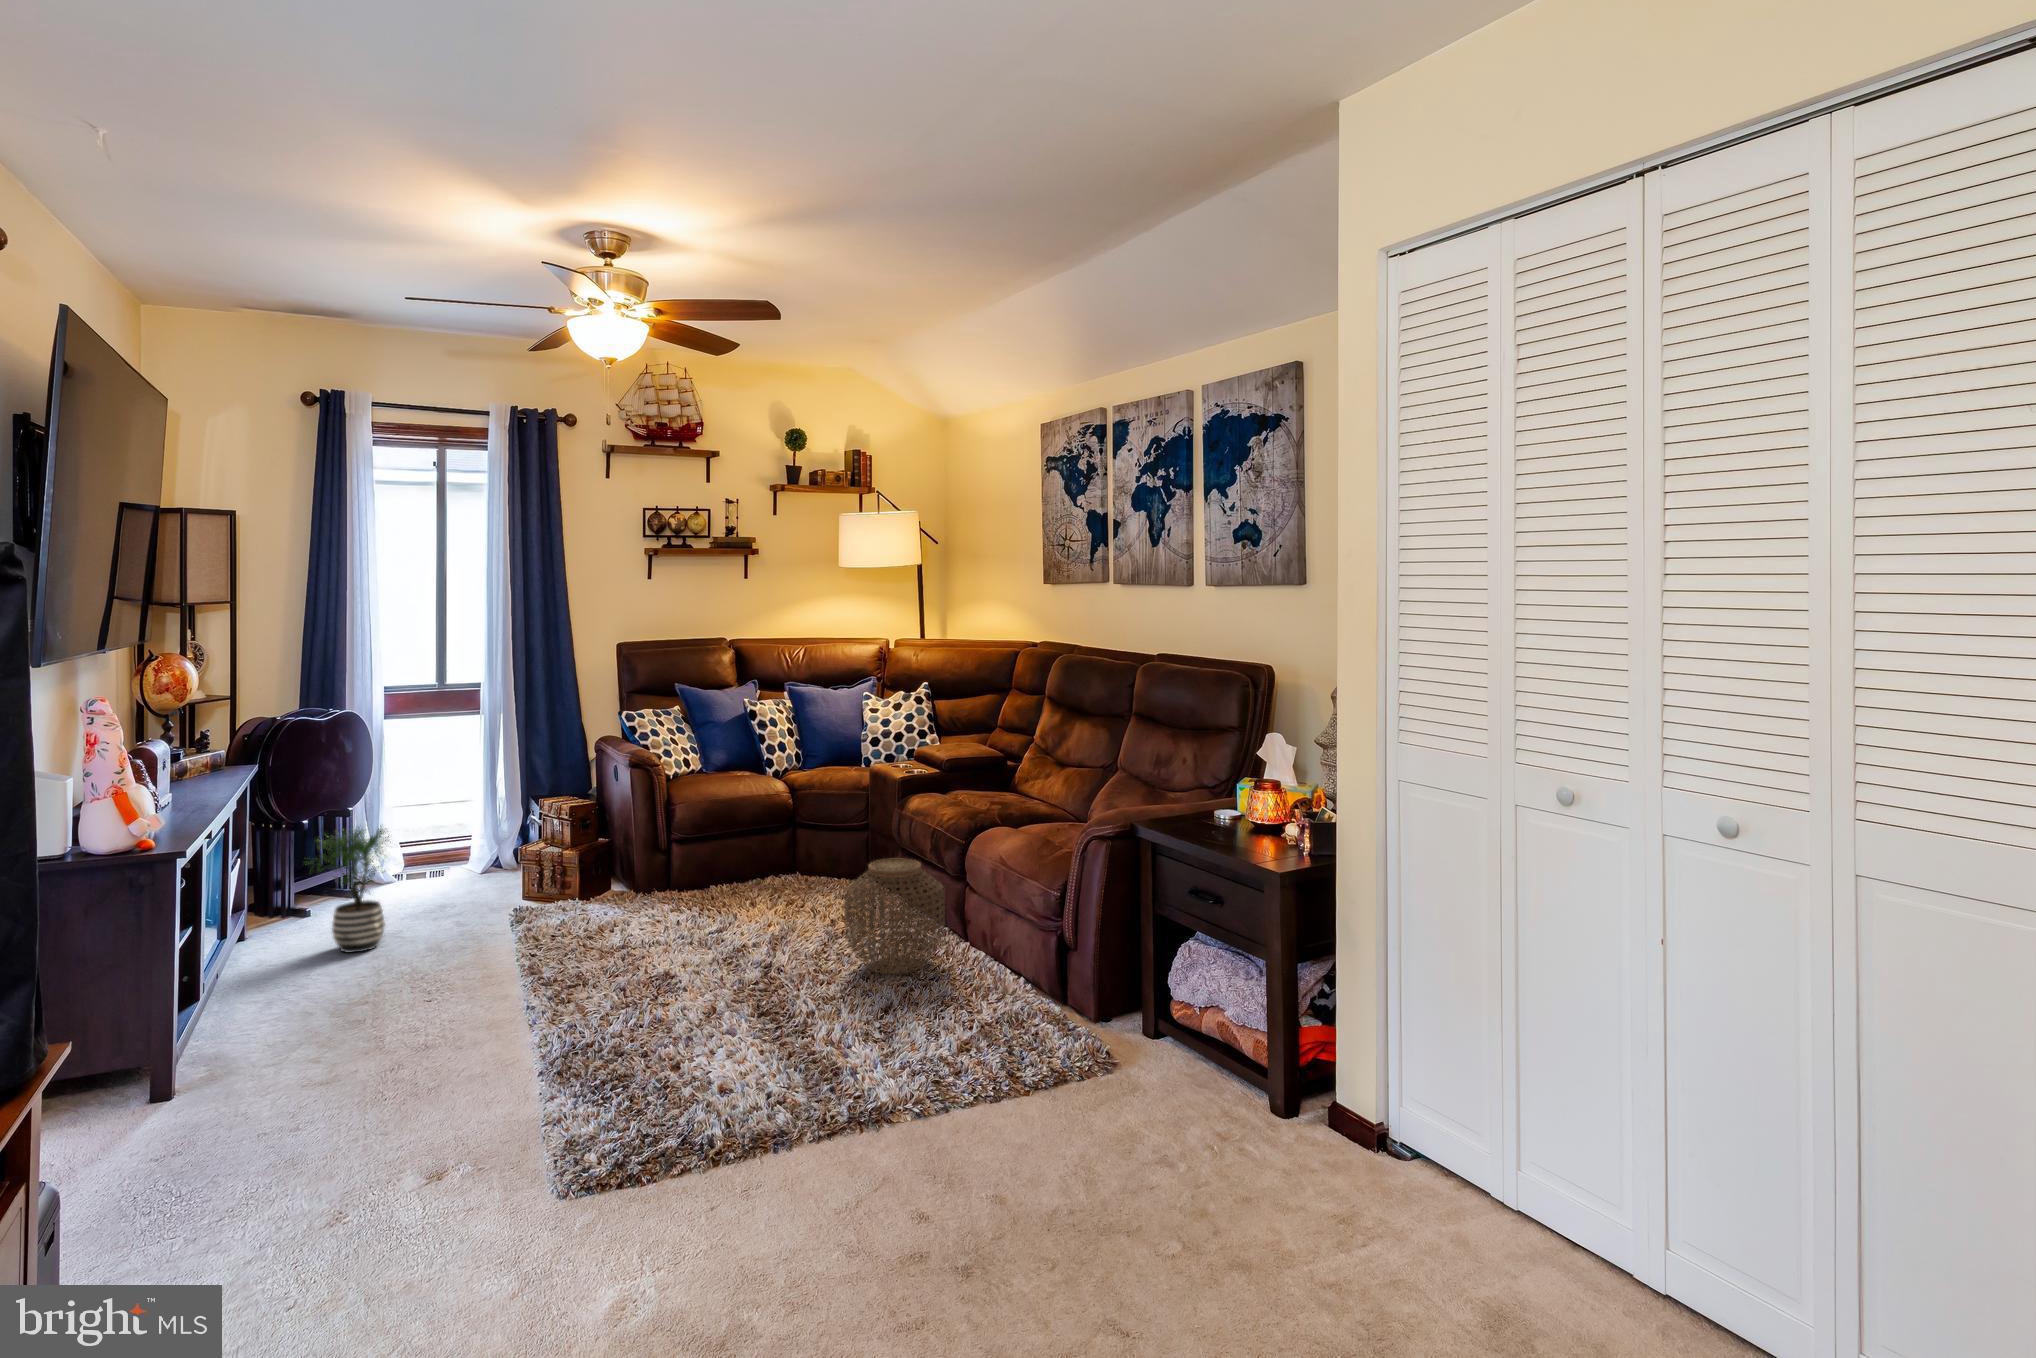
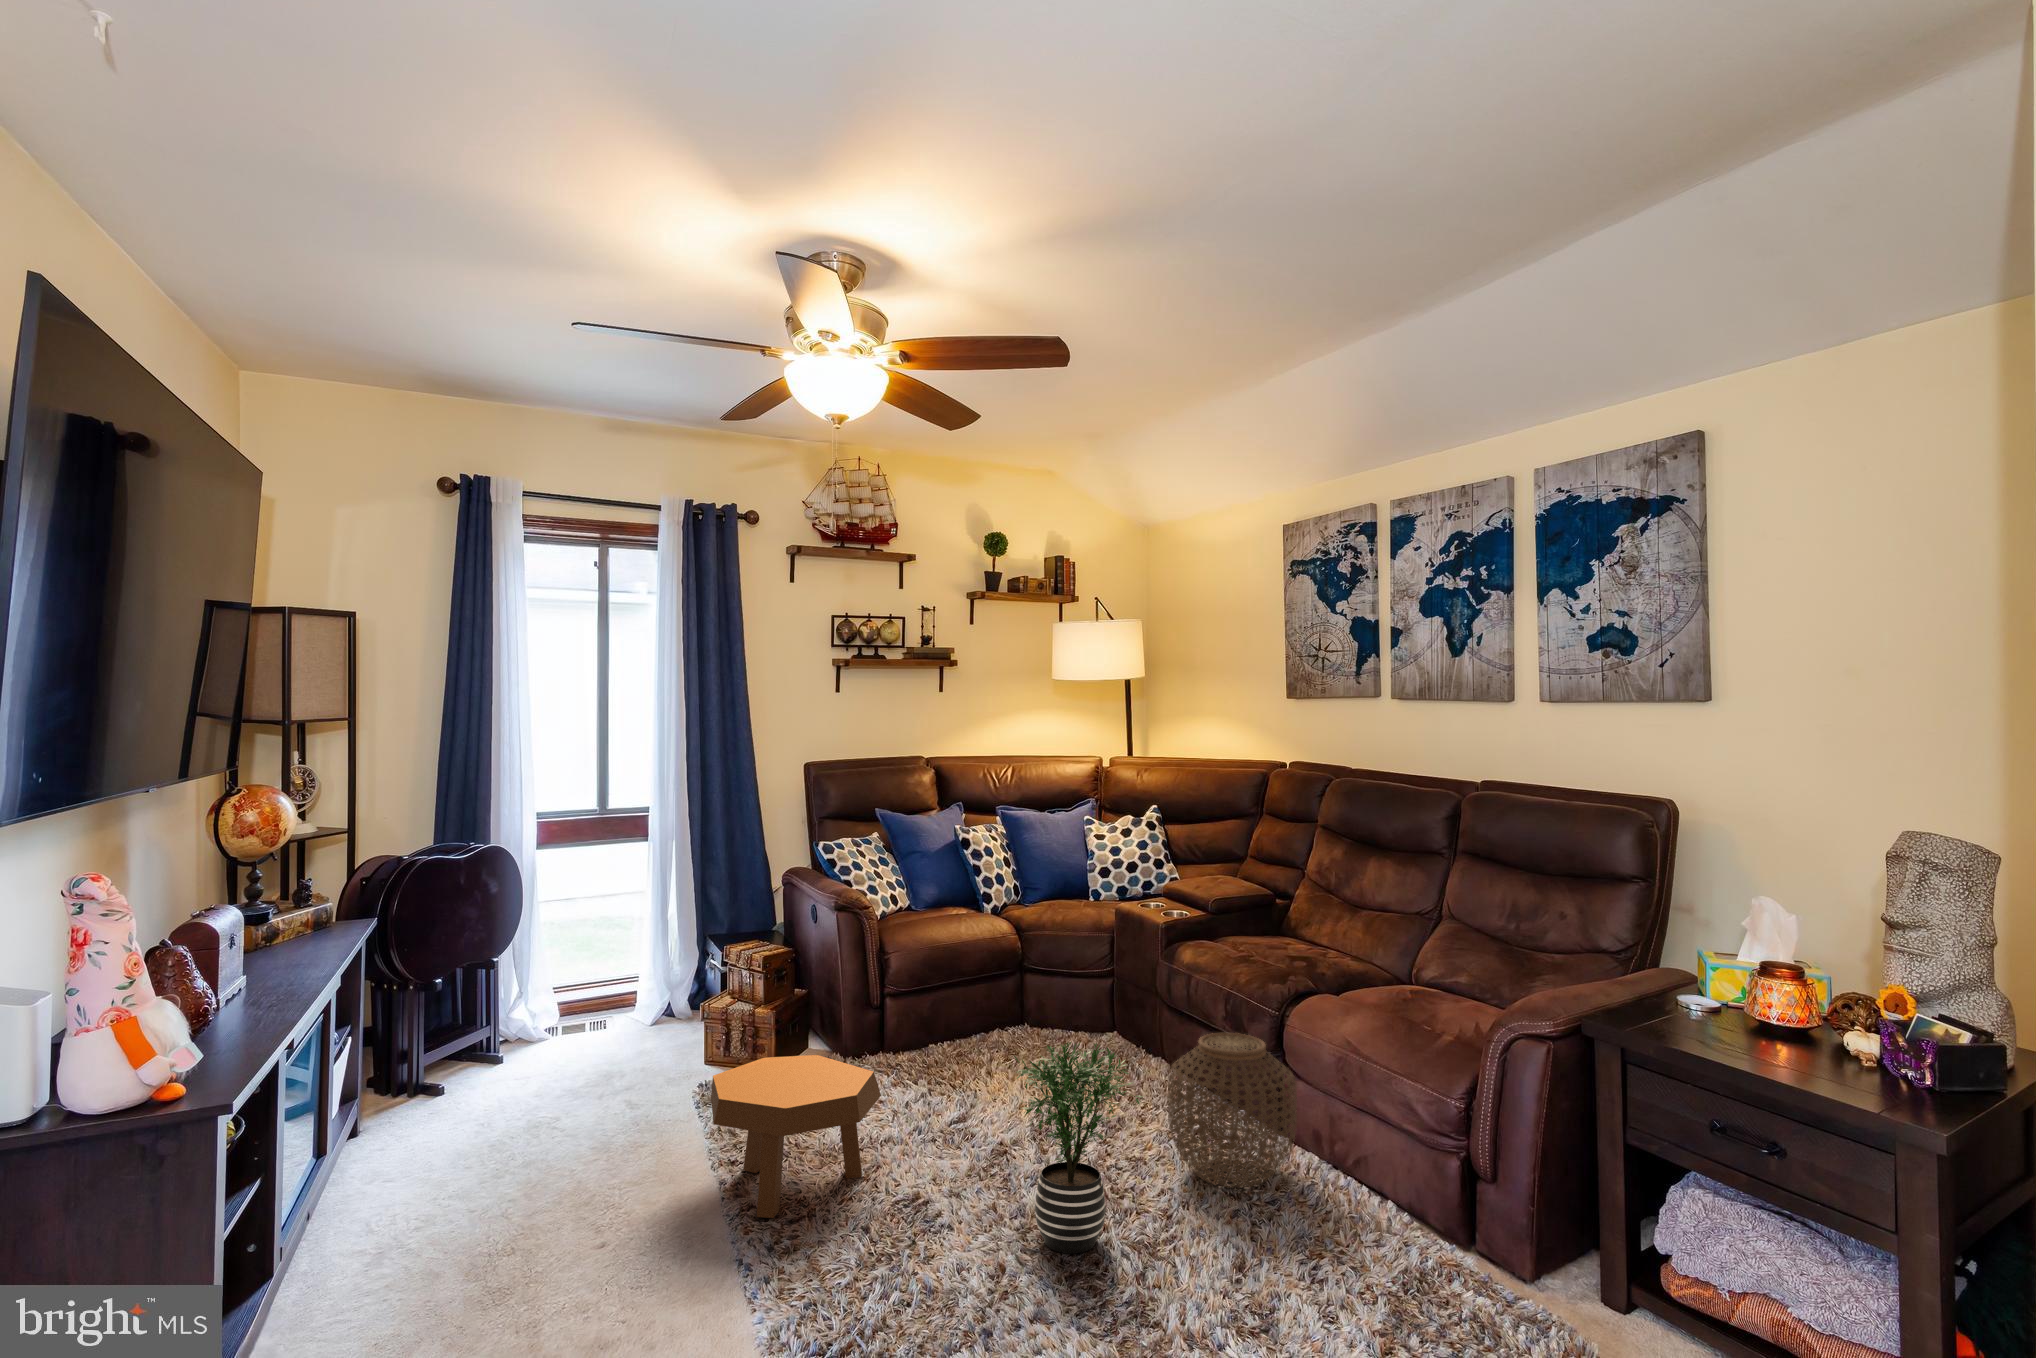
potted plant: present [305,825,391,952] -> present [1014,1042,1143,1253]
footstool: none [471,882,618,1000] -> present [711,1055,881,1218]

